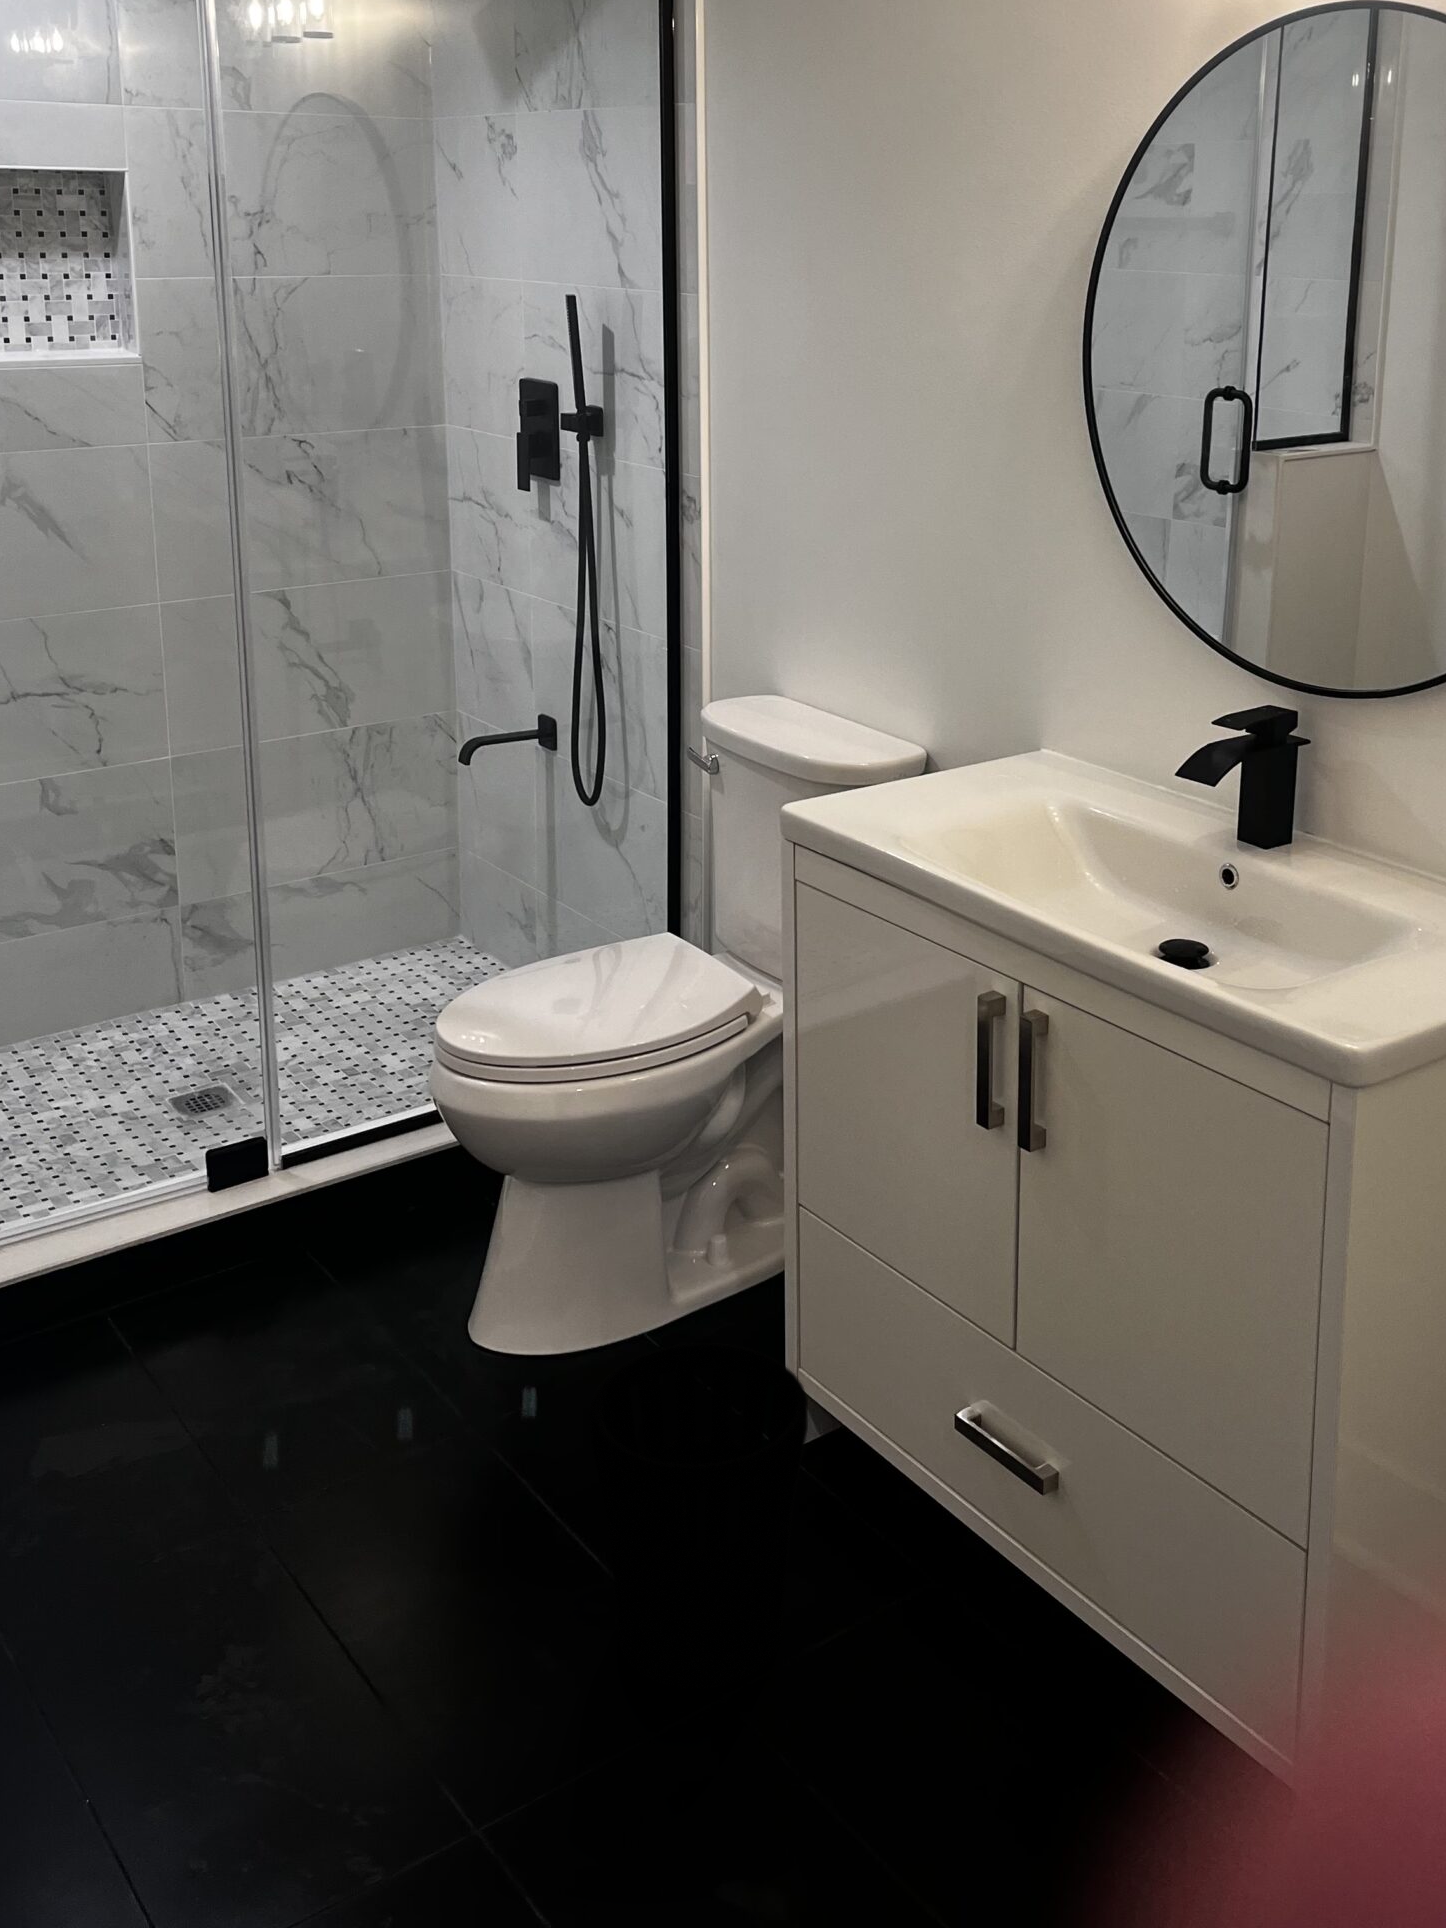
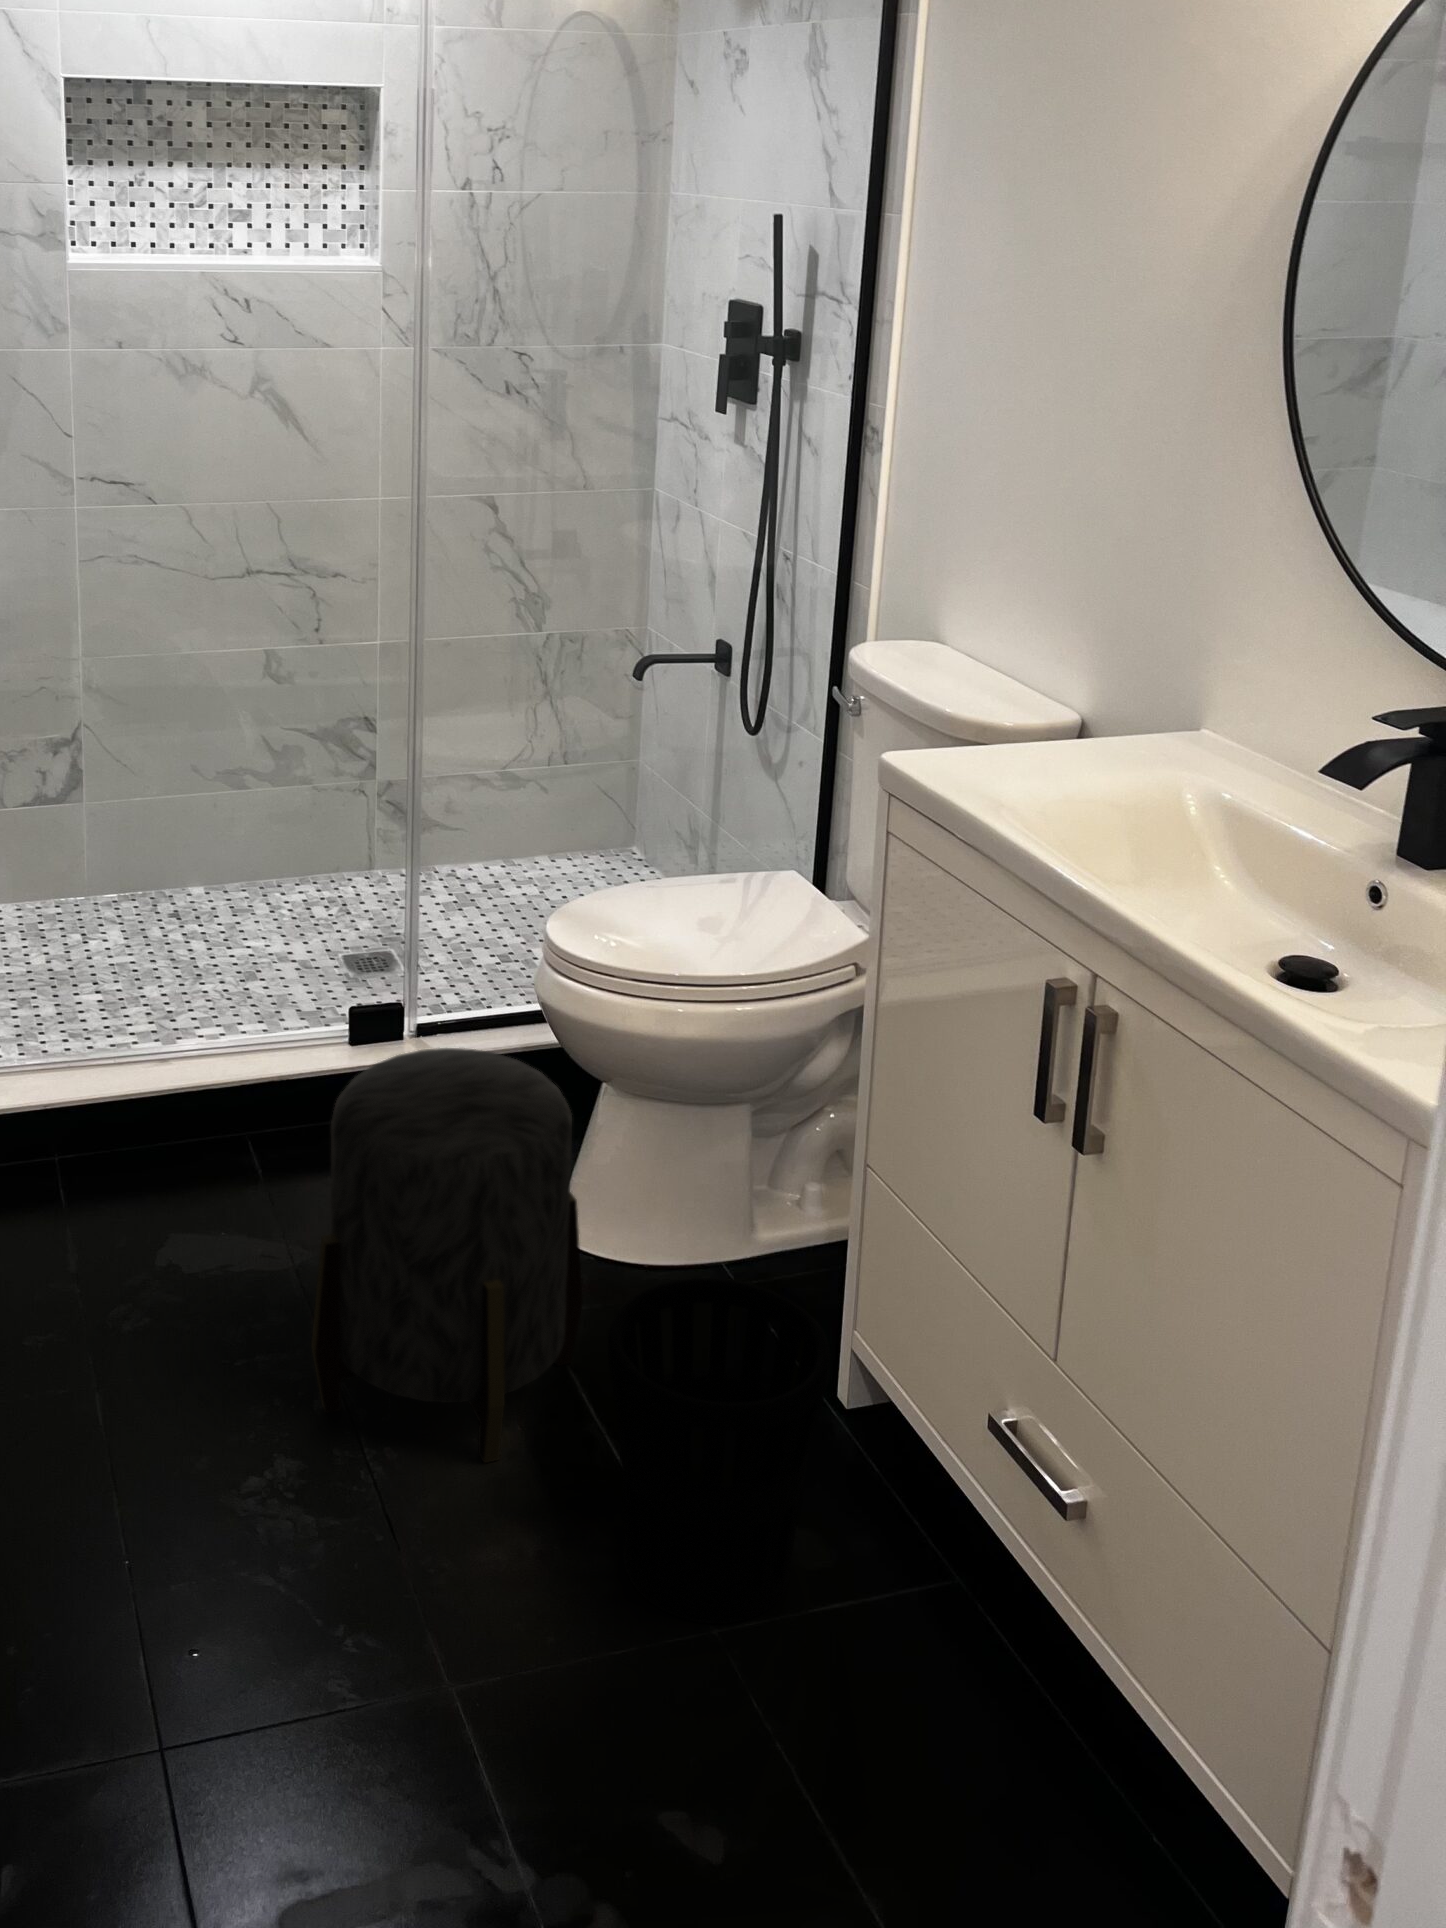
stool: none [247,1165,522,1592] -> present [311,1048,582,1463]

